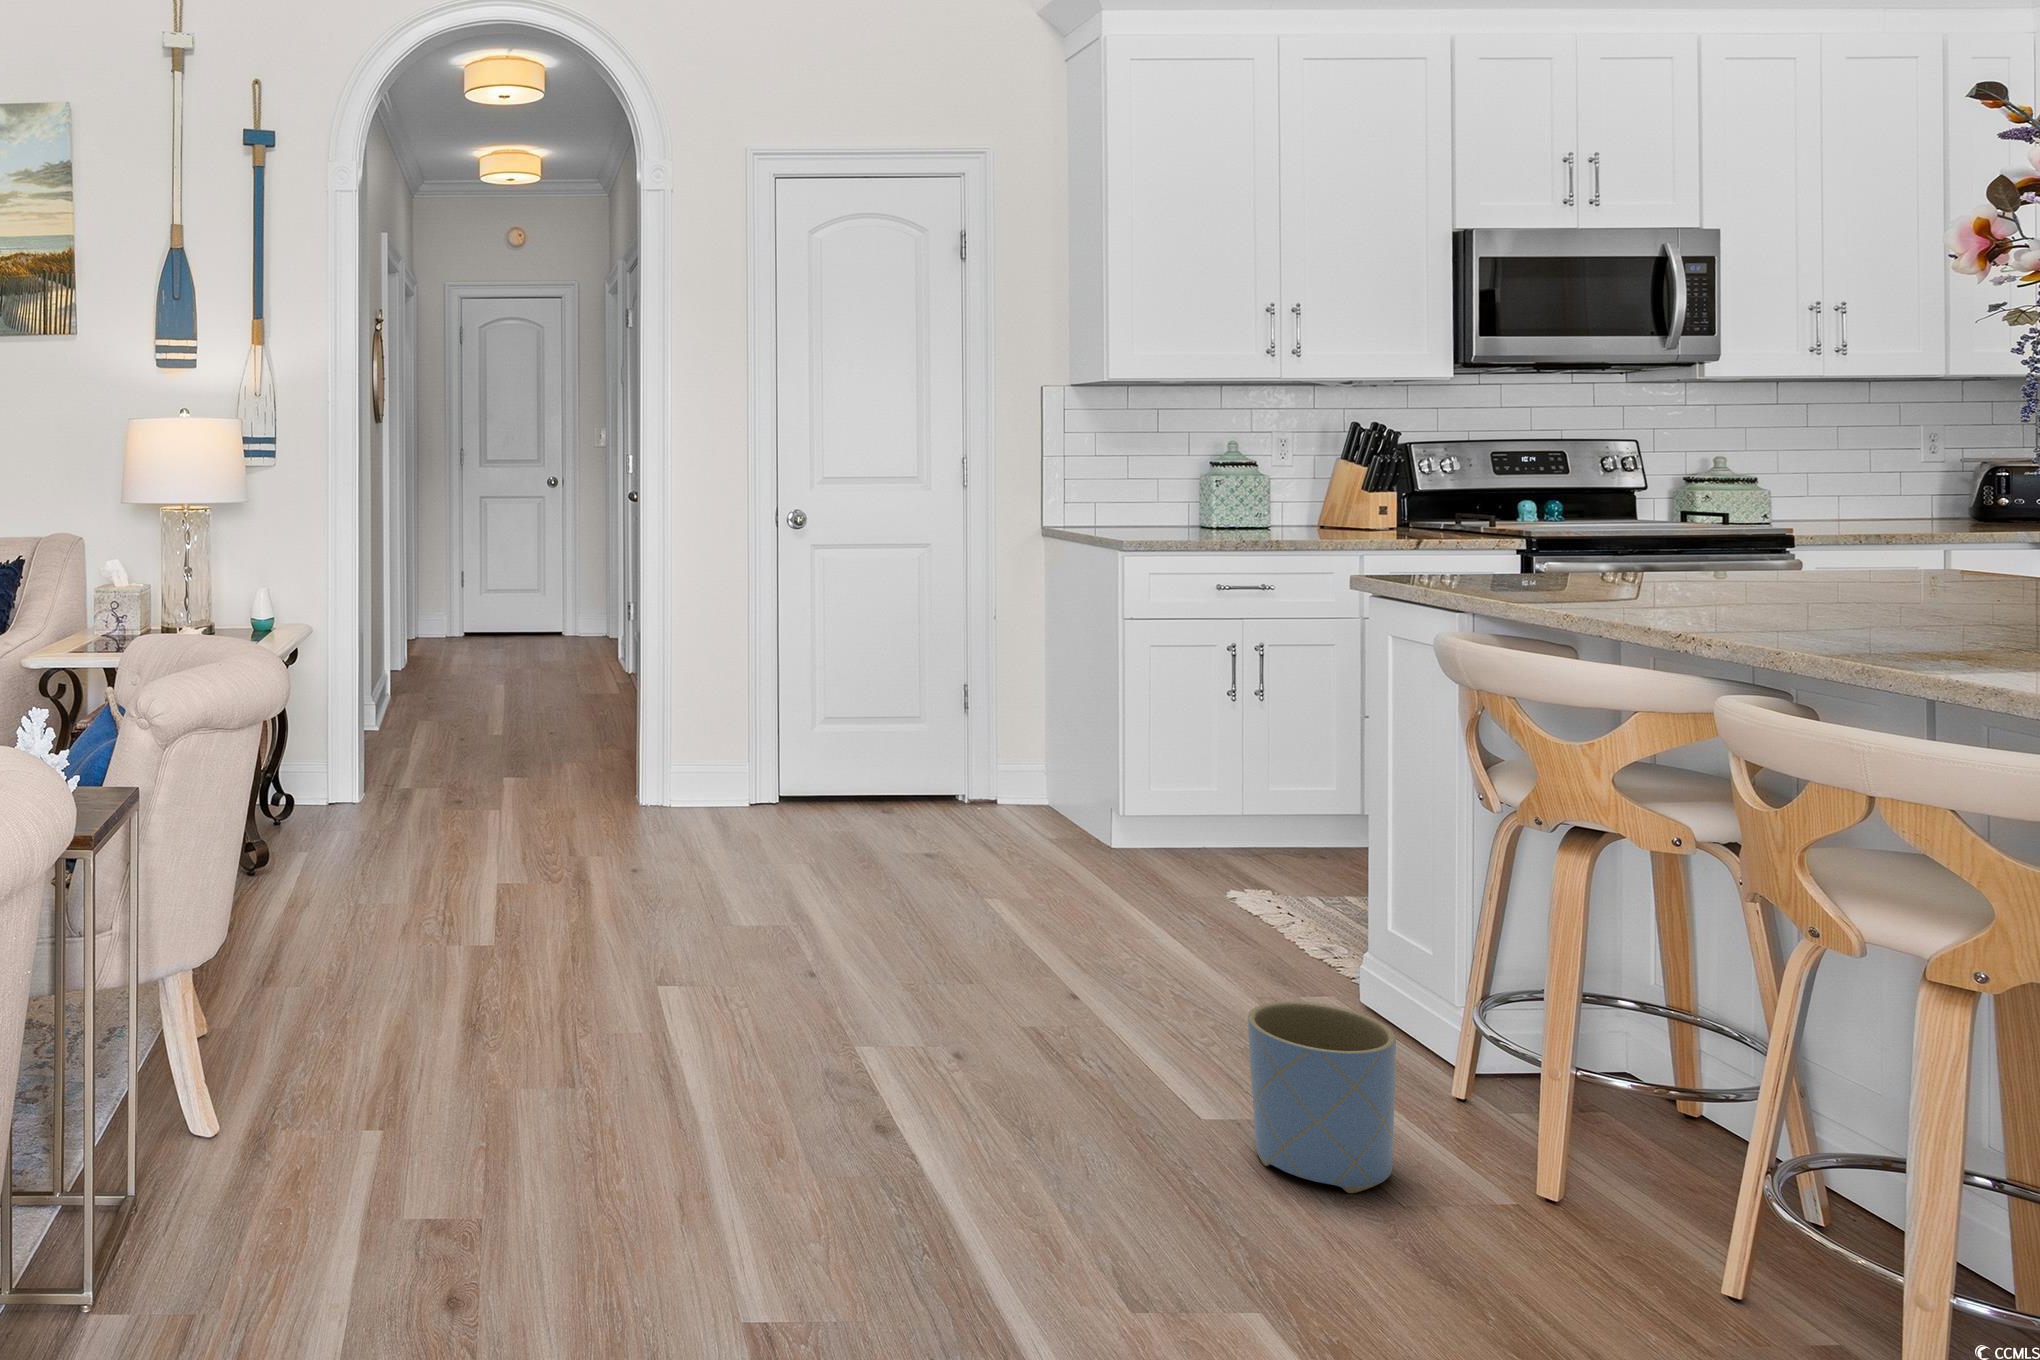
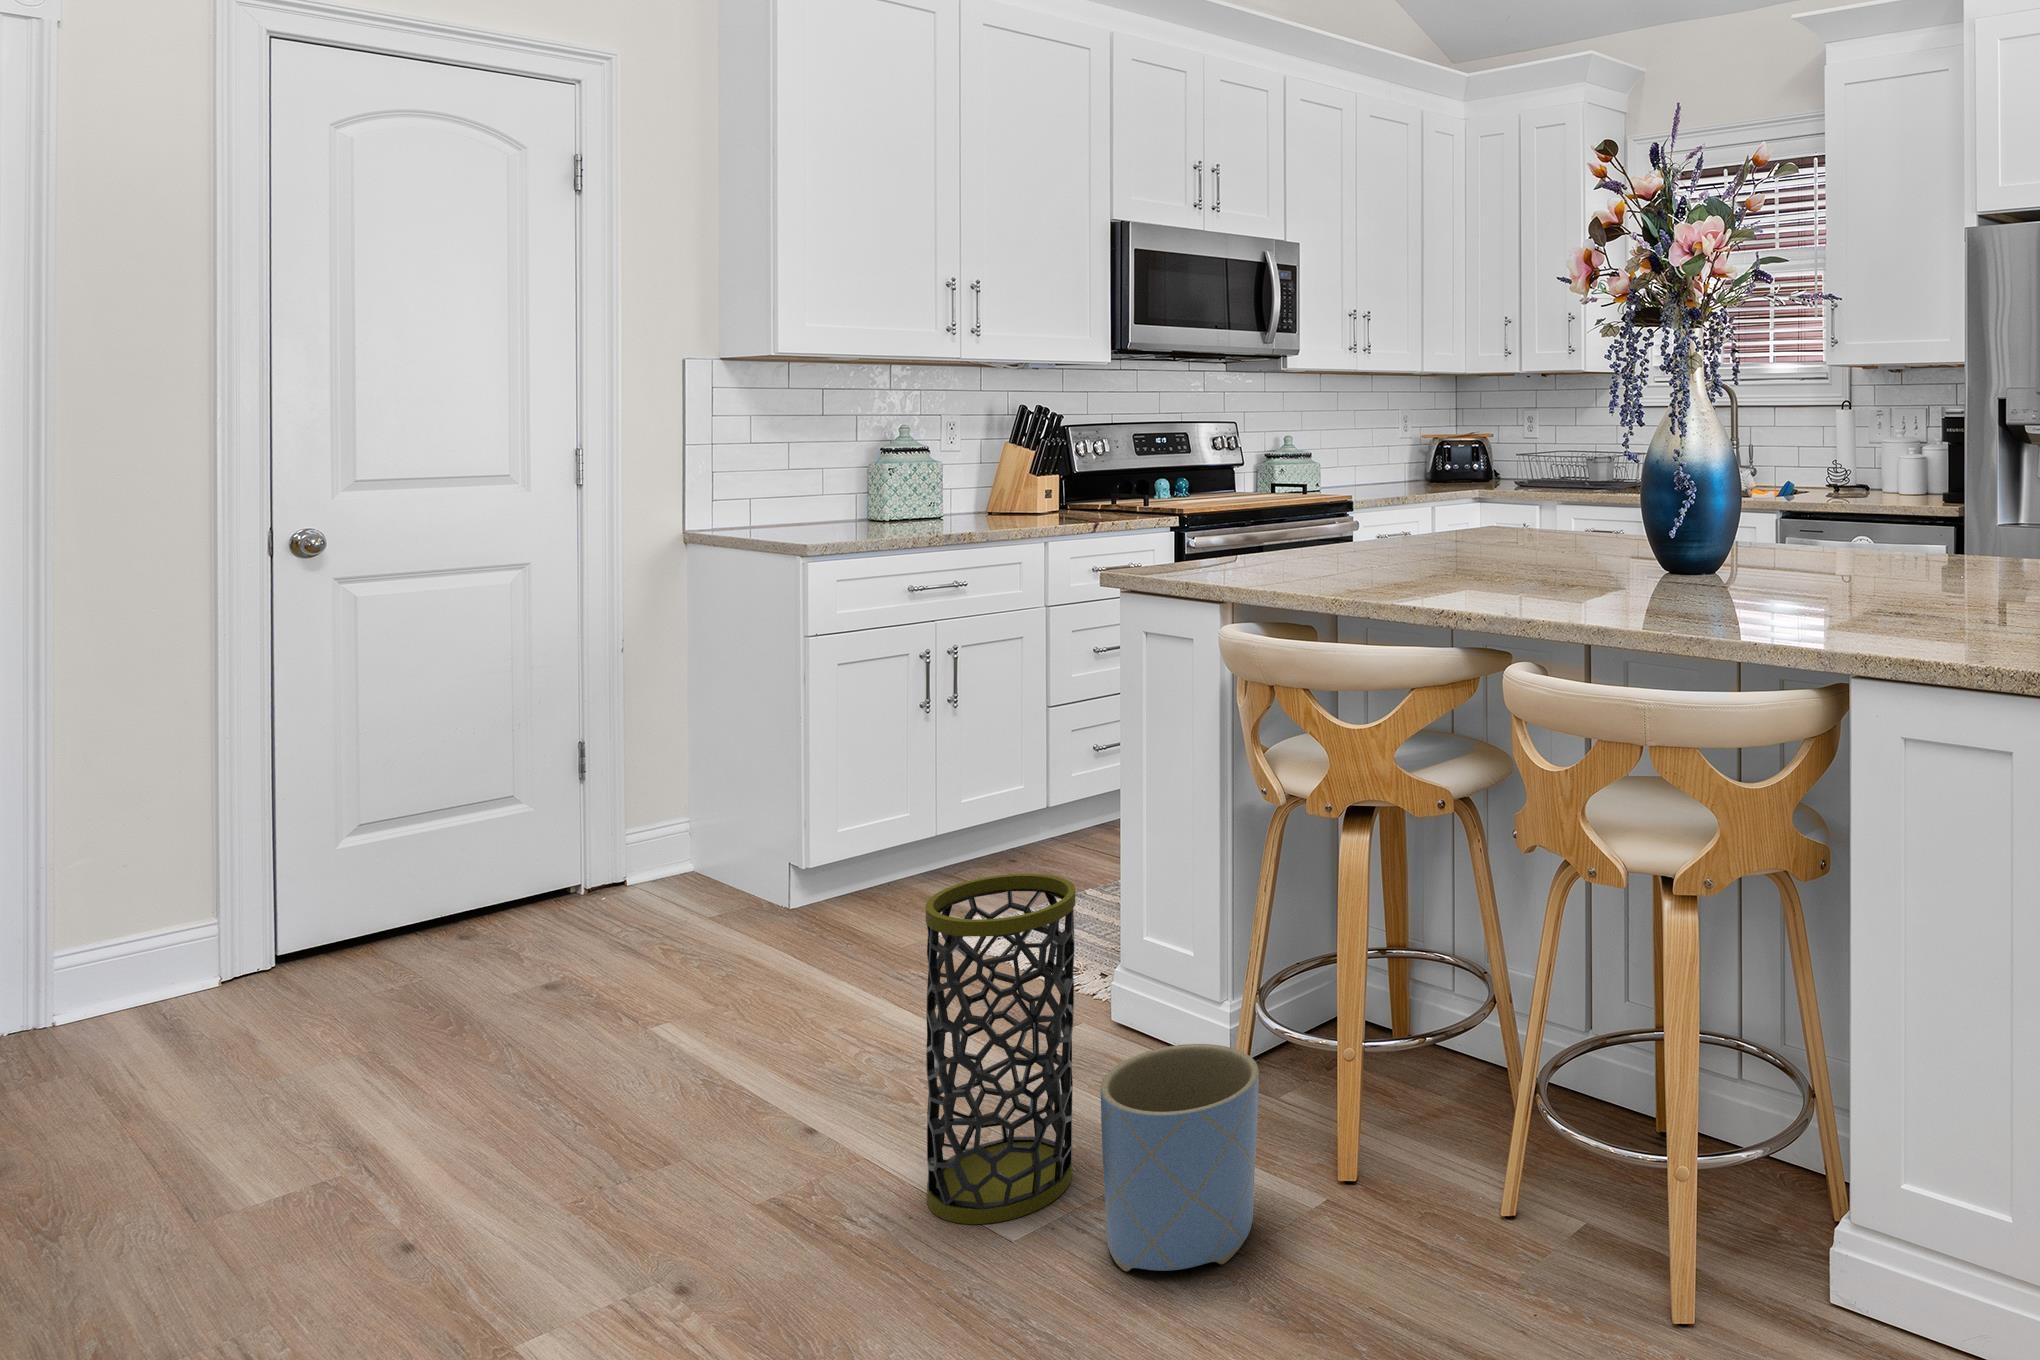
trash can: none [1129,827,1257,1104] -> present [926,874,1075,1224]

